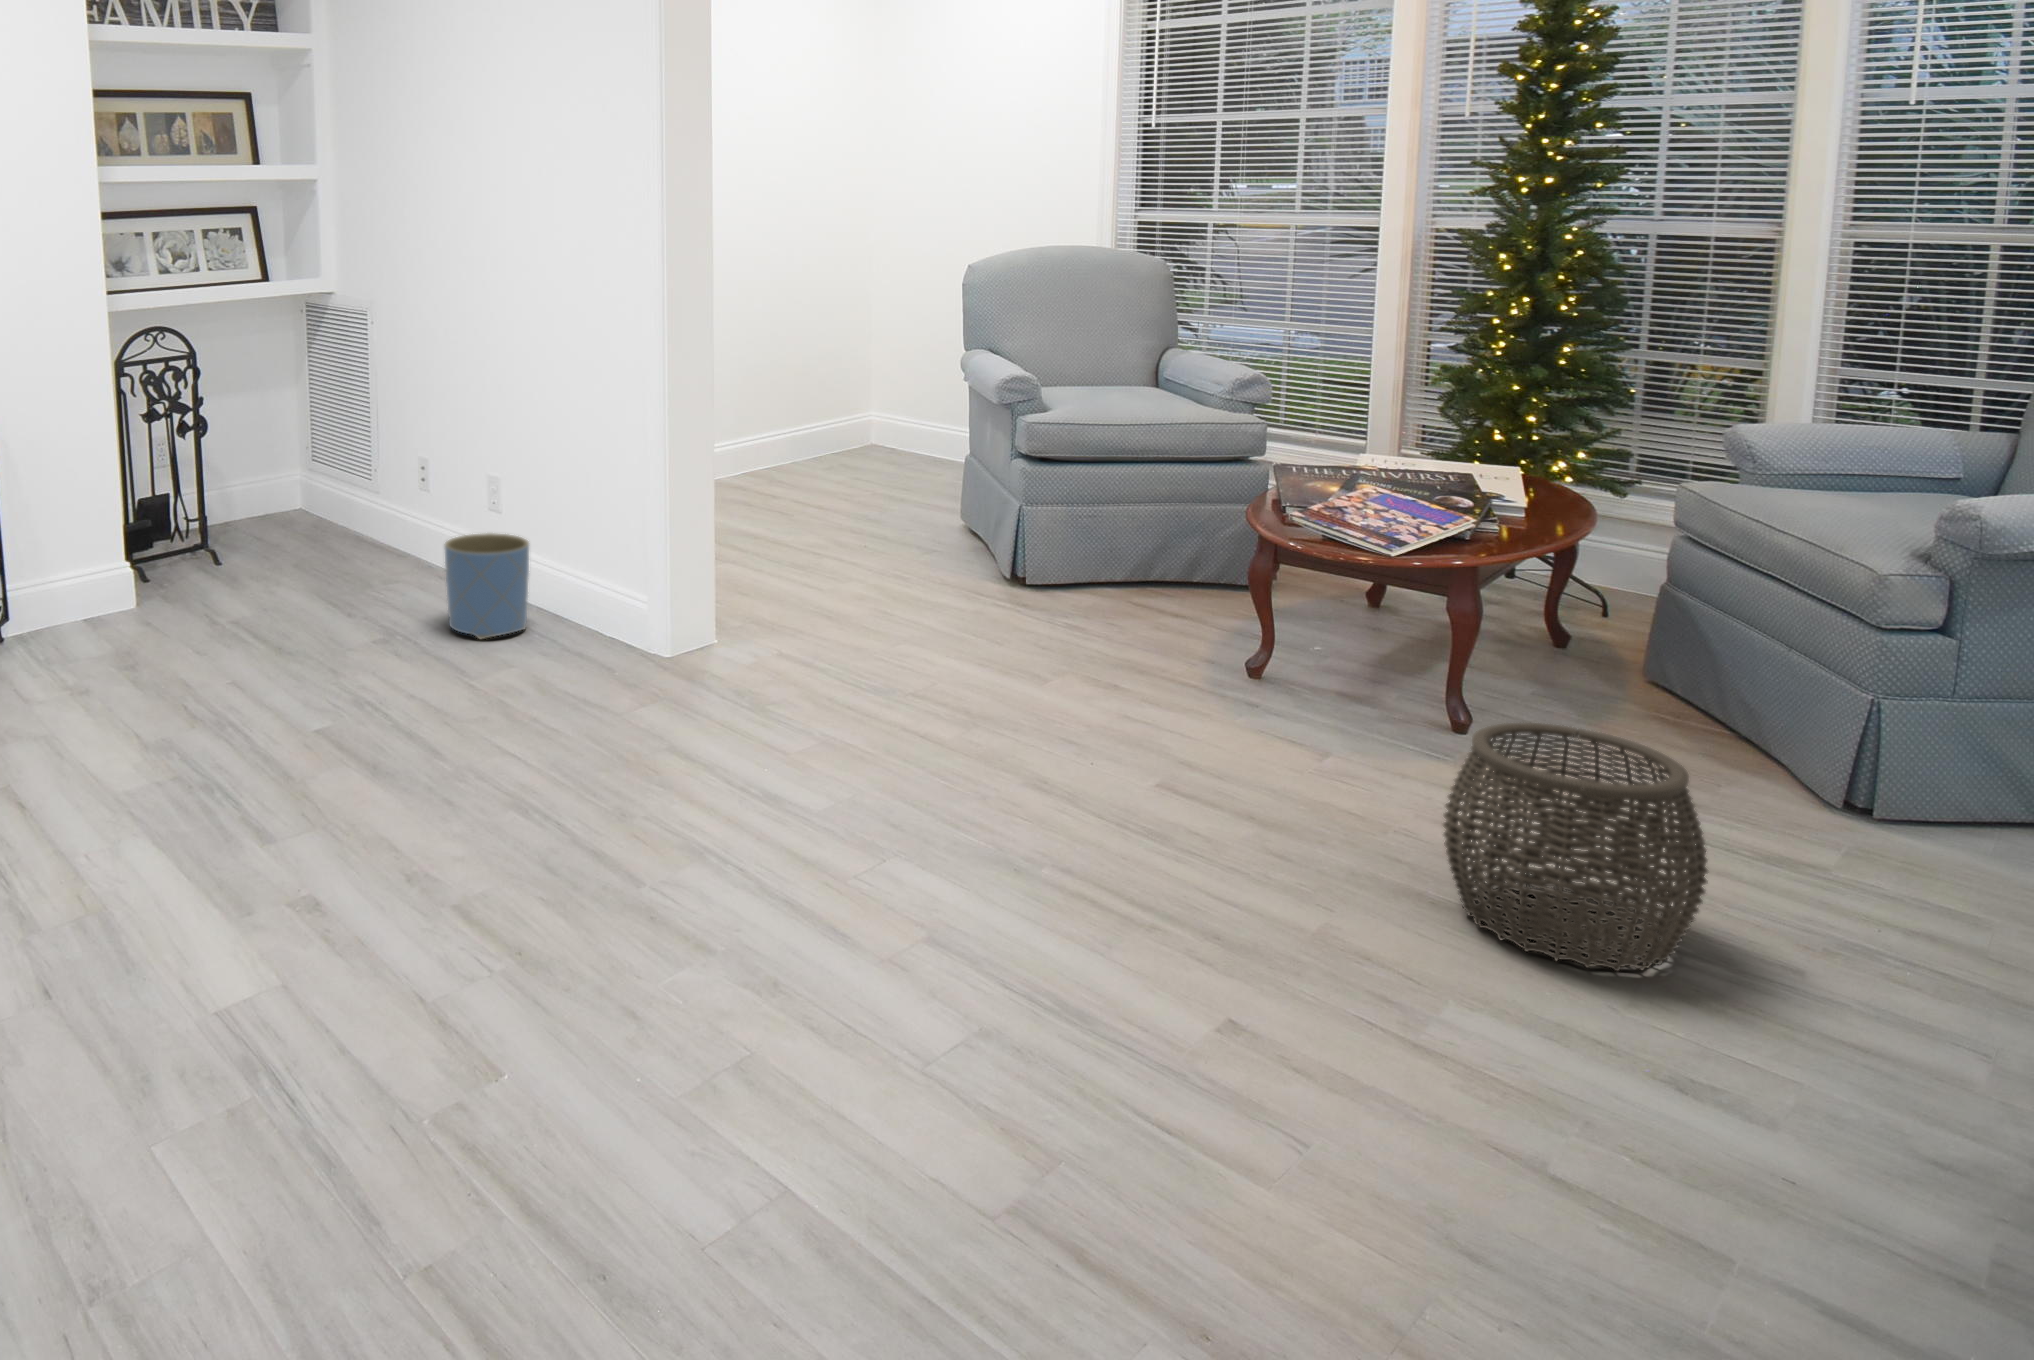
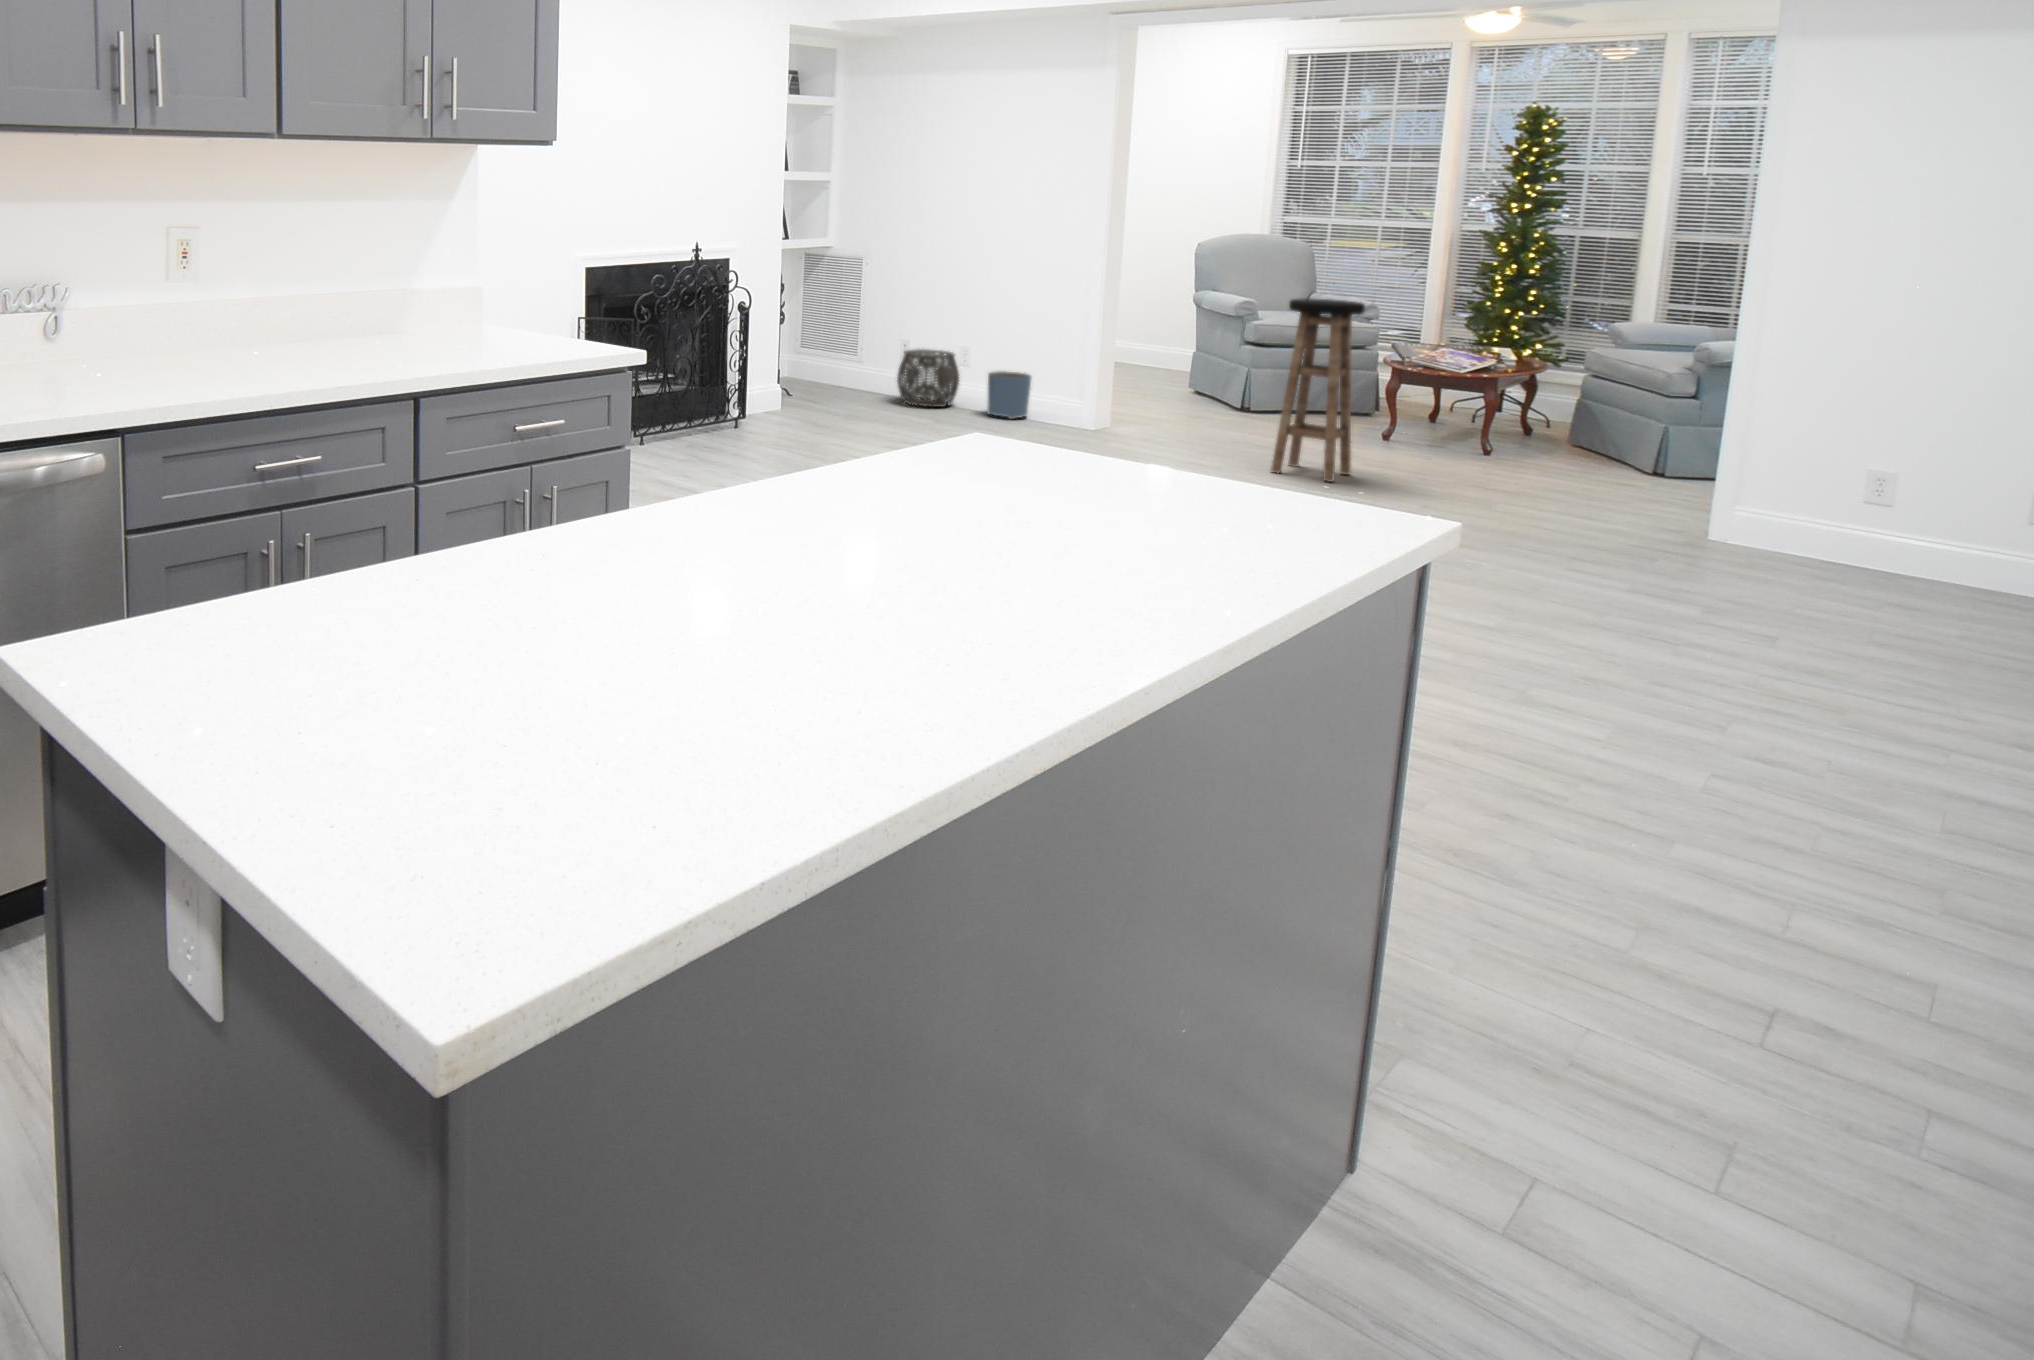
bar stool: none [896,400,1094,881] -> present [1271,299,1365,482]
woven basket: present [1443,723,1708,971] -> present [897,349,959,407]

